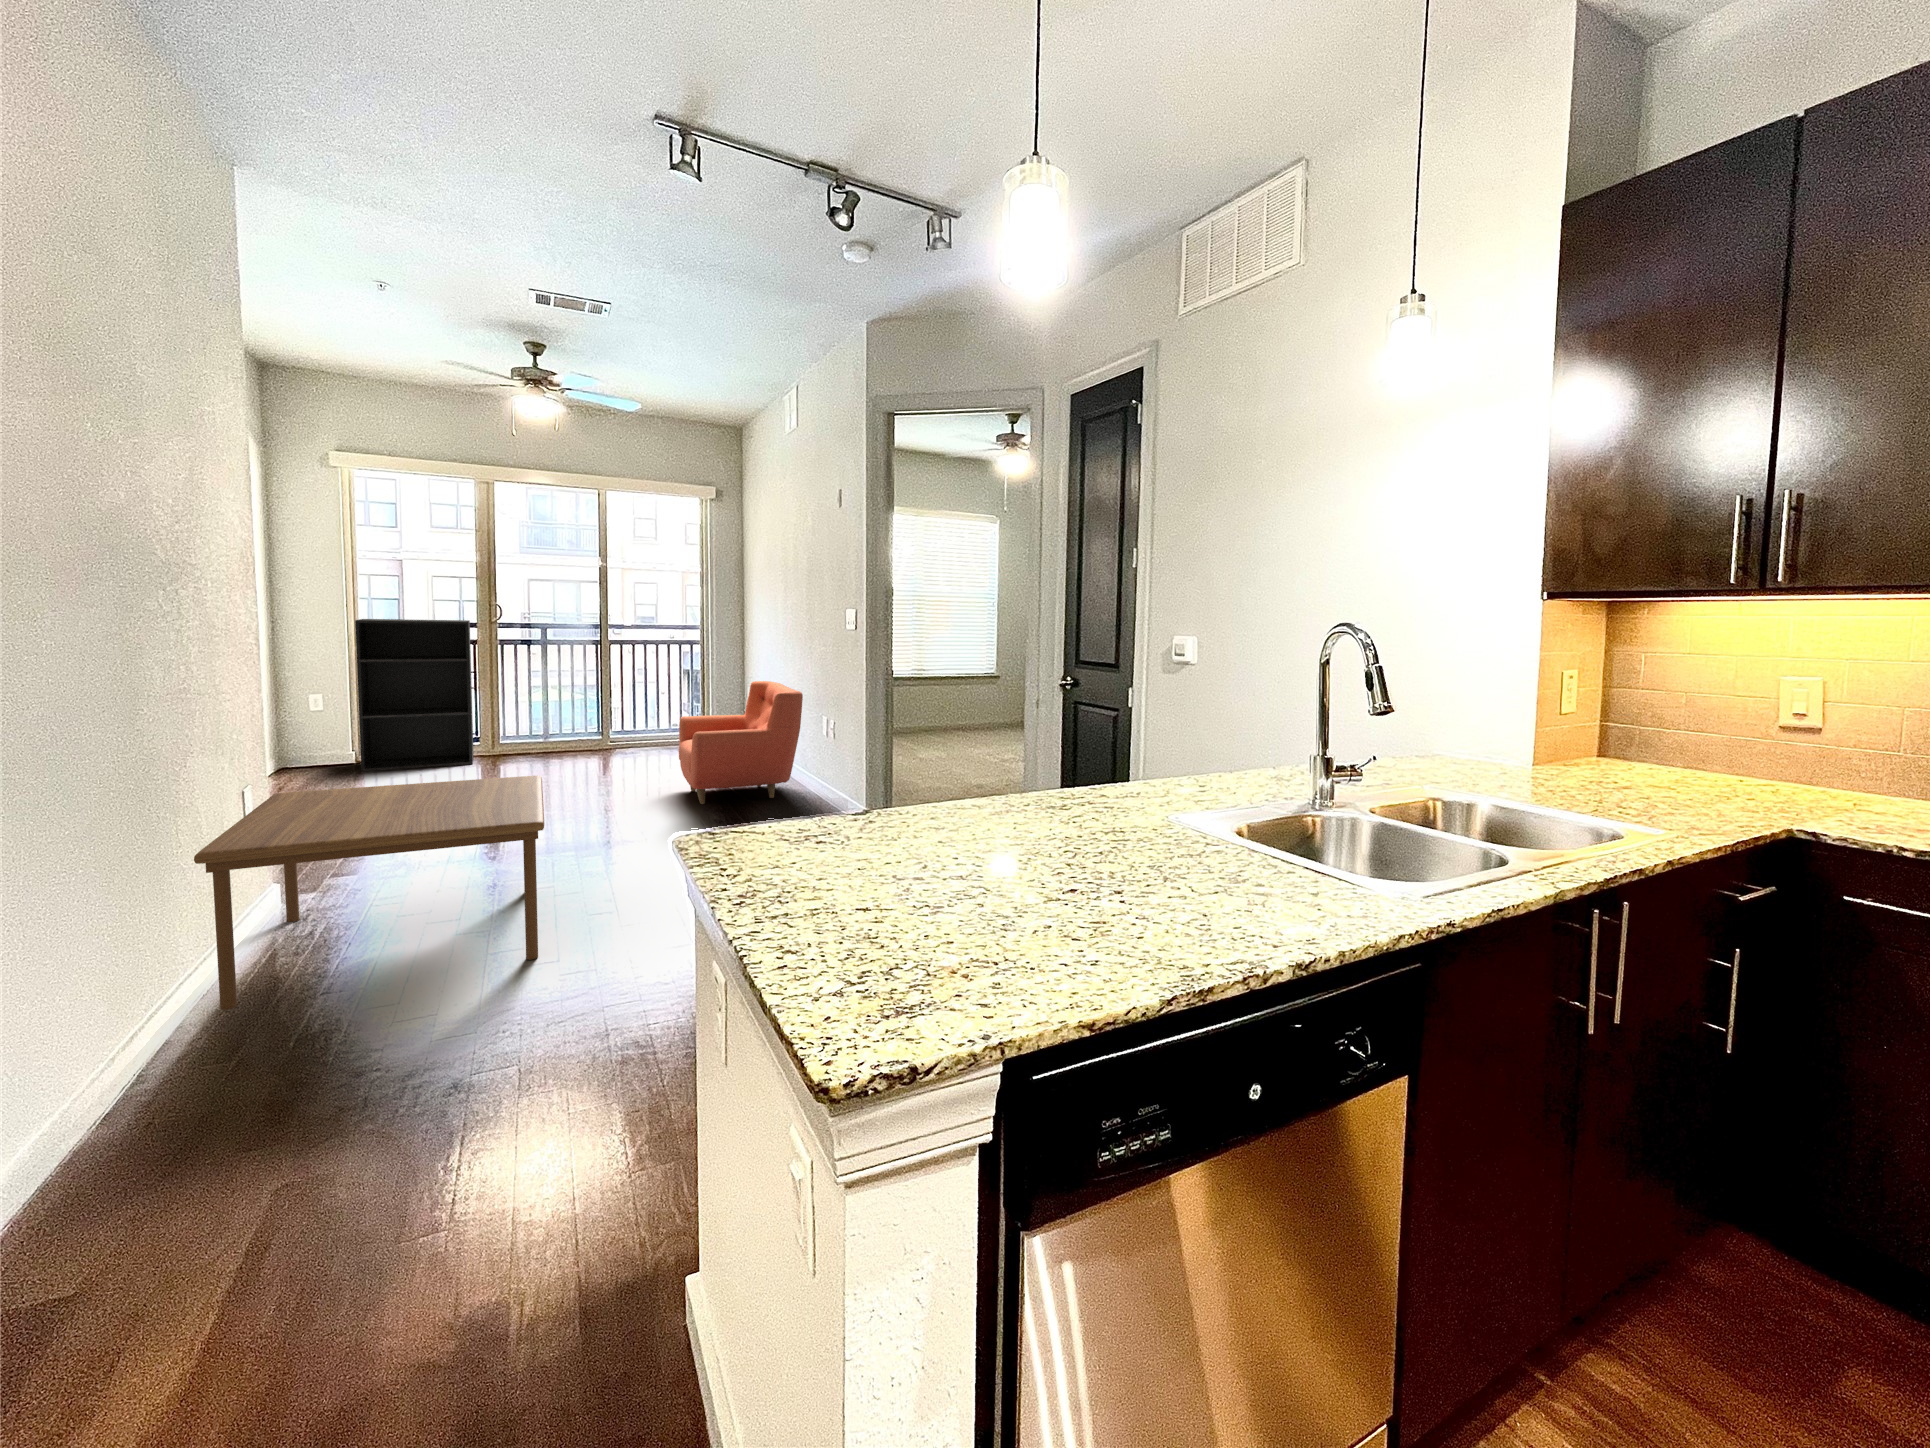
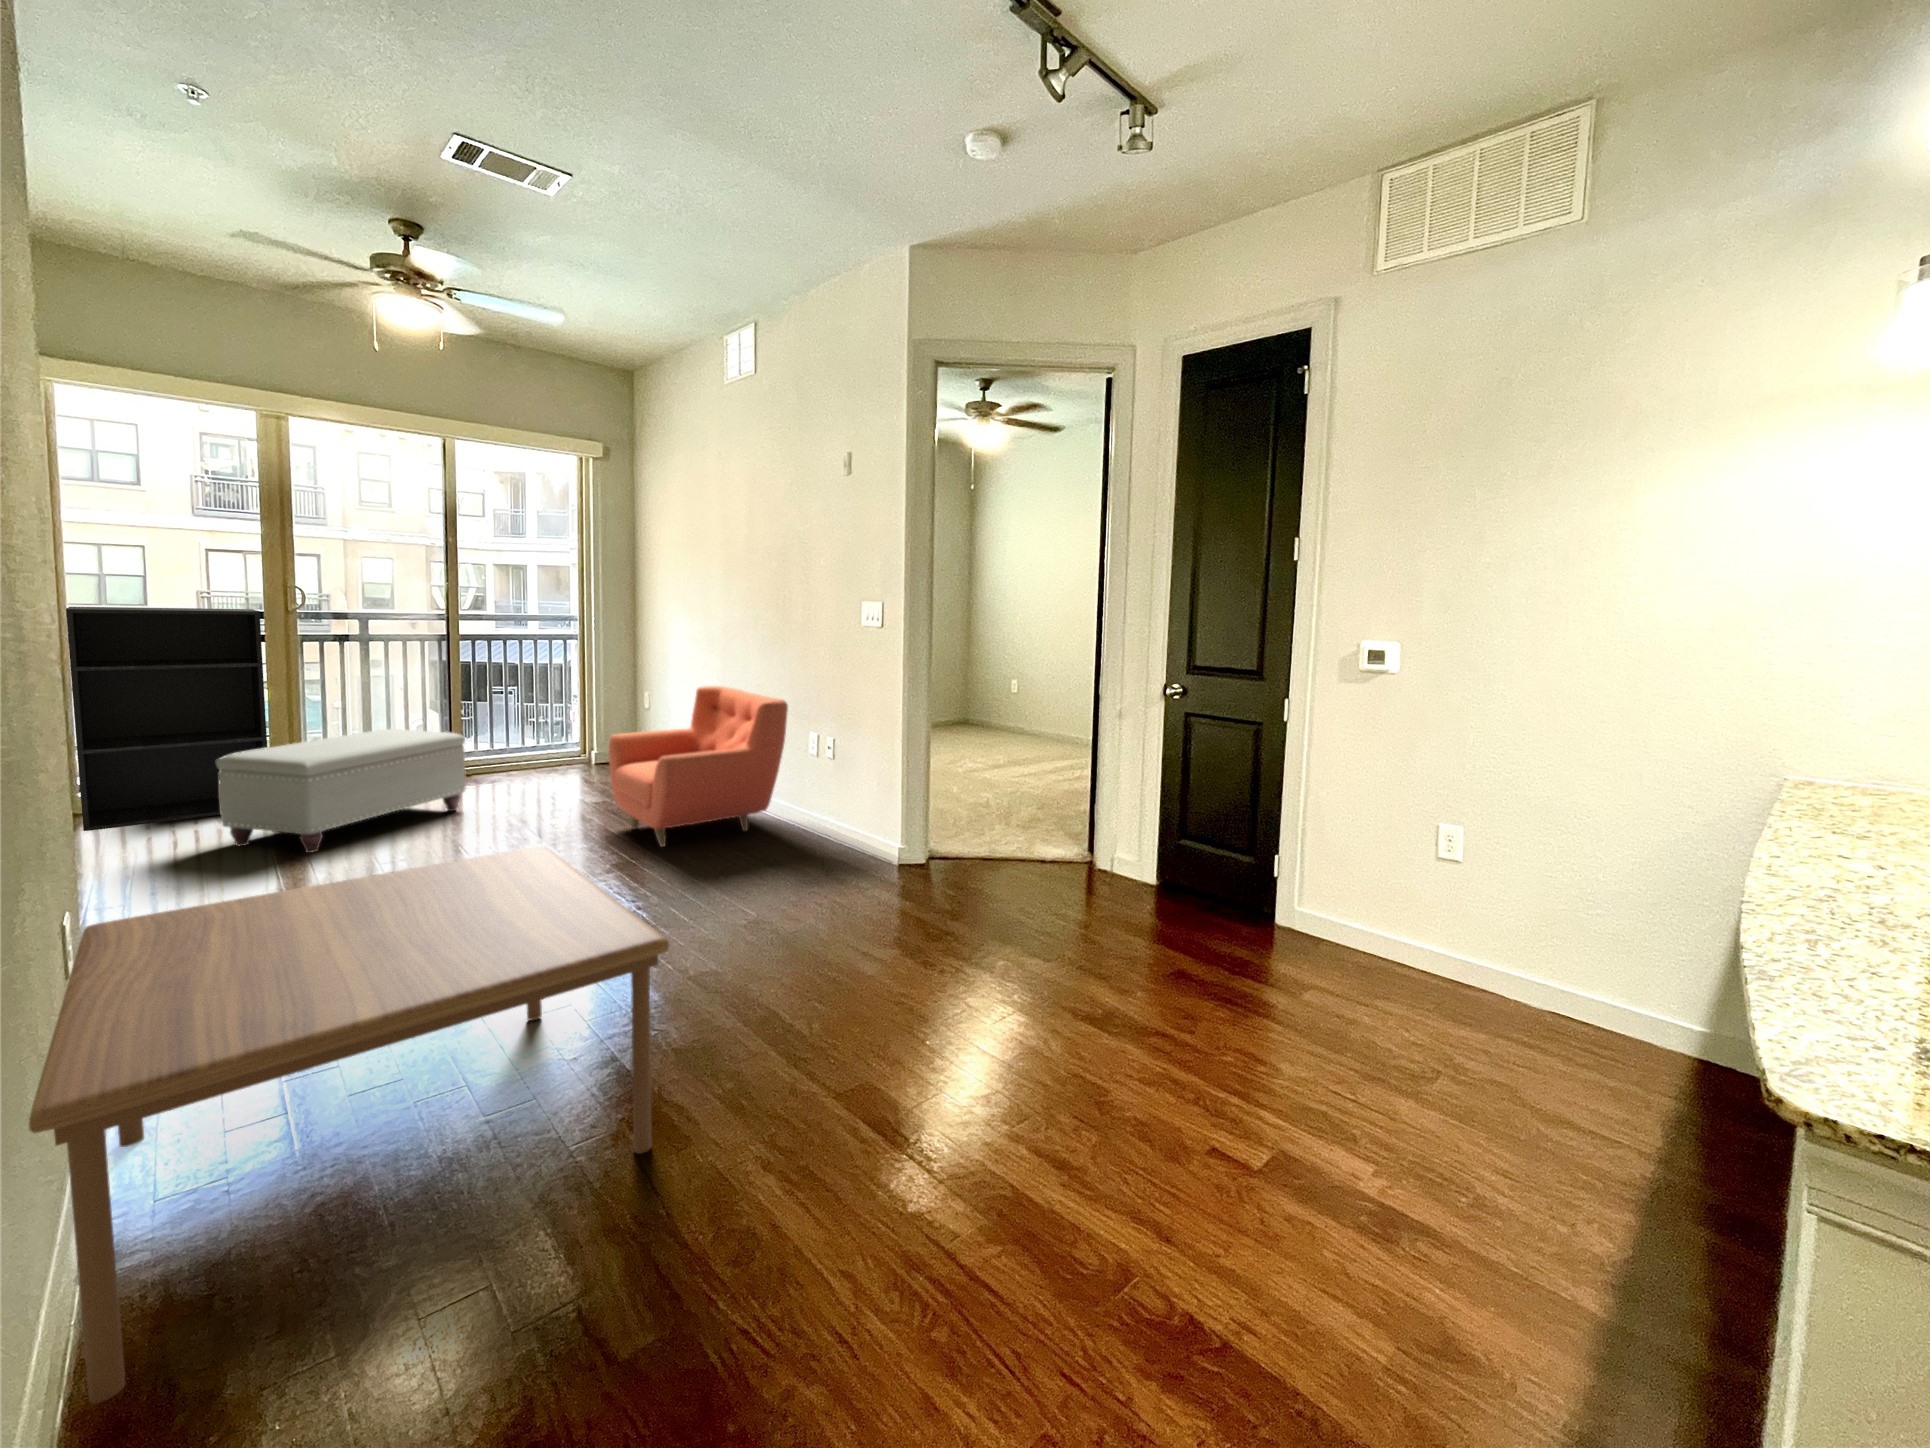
ottoman: none [427,709,592,792] -> present [216,729,466,853]

